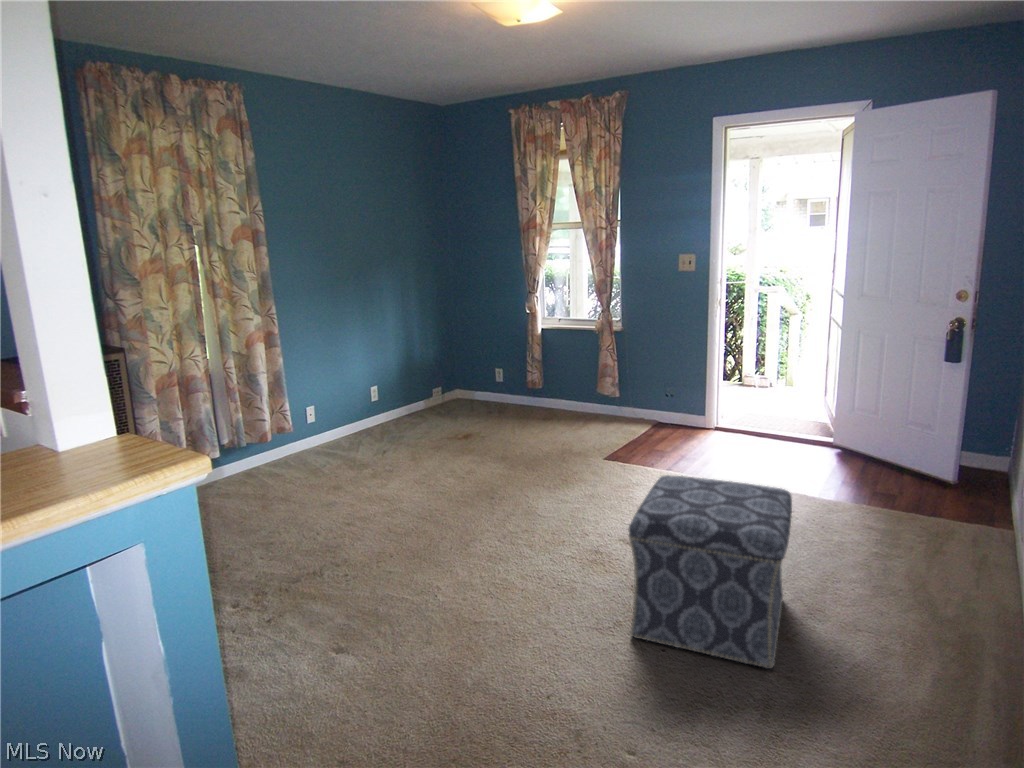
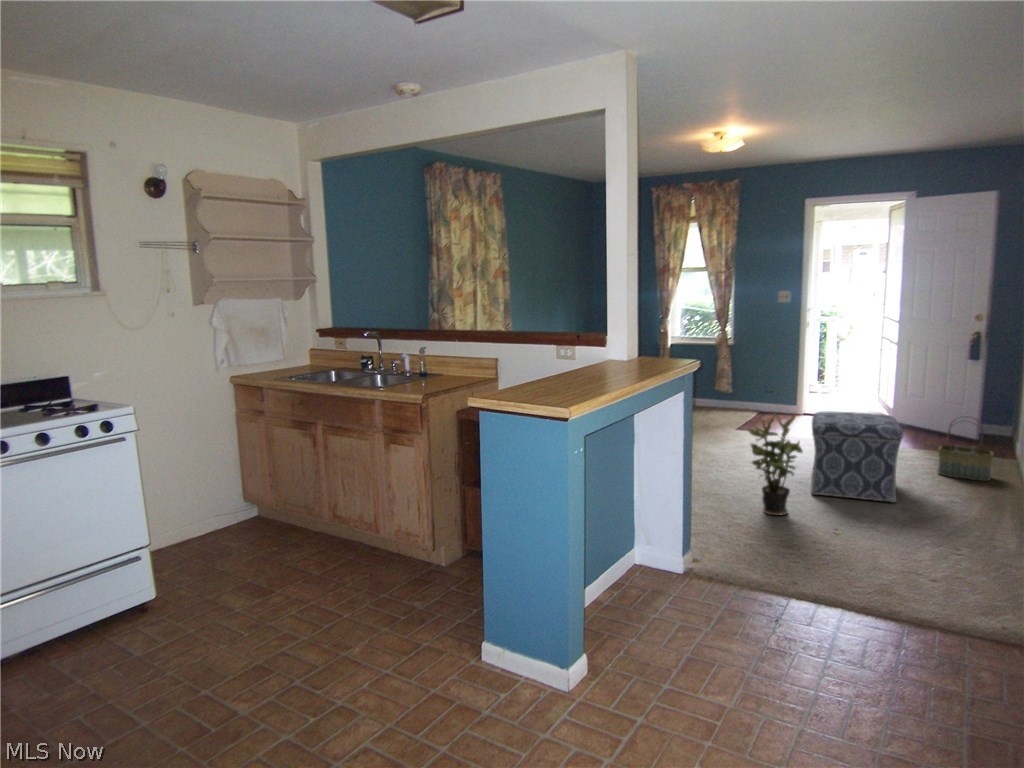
basket: none [871,479,967,598] -> present [938,422,994,481]
potted plant: none [471,509,582,712] -> present [748,411,803,515]

